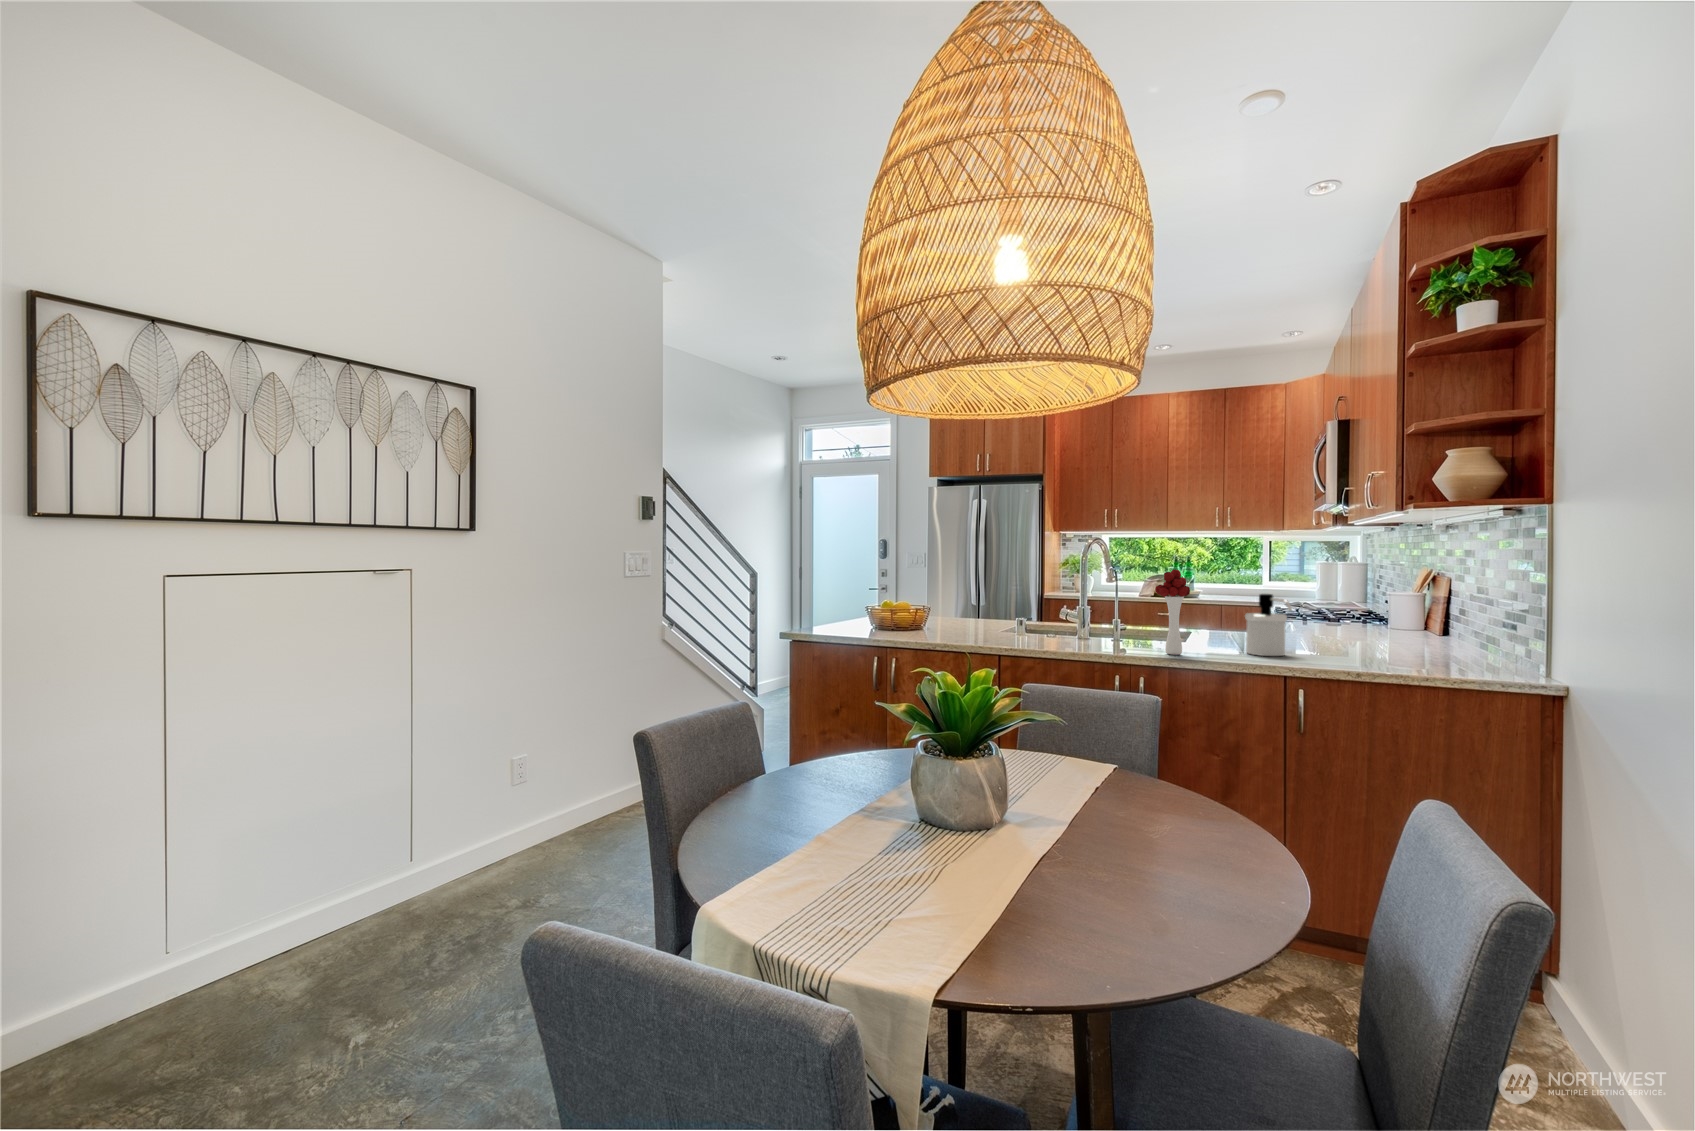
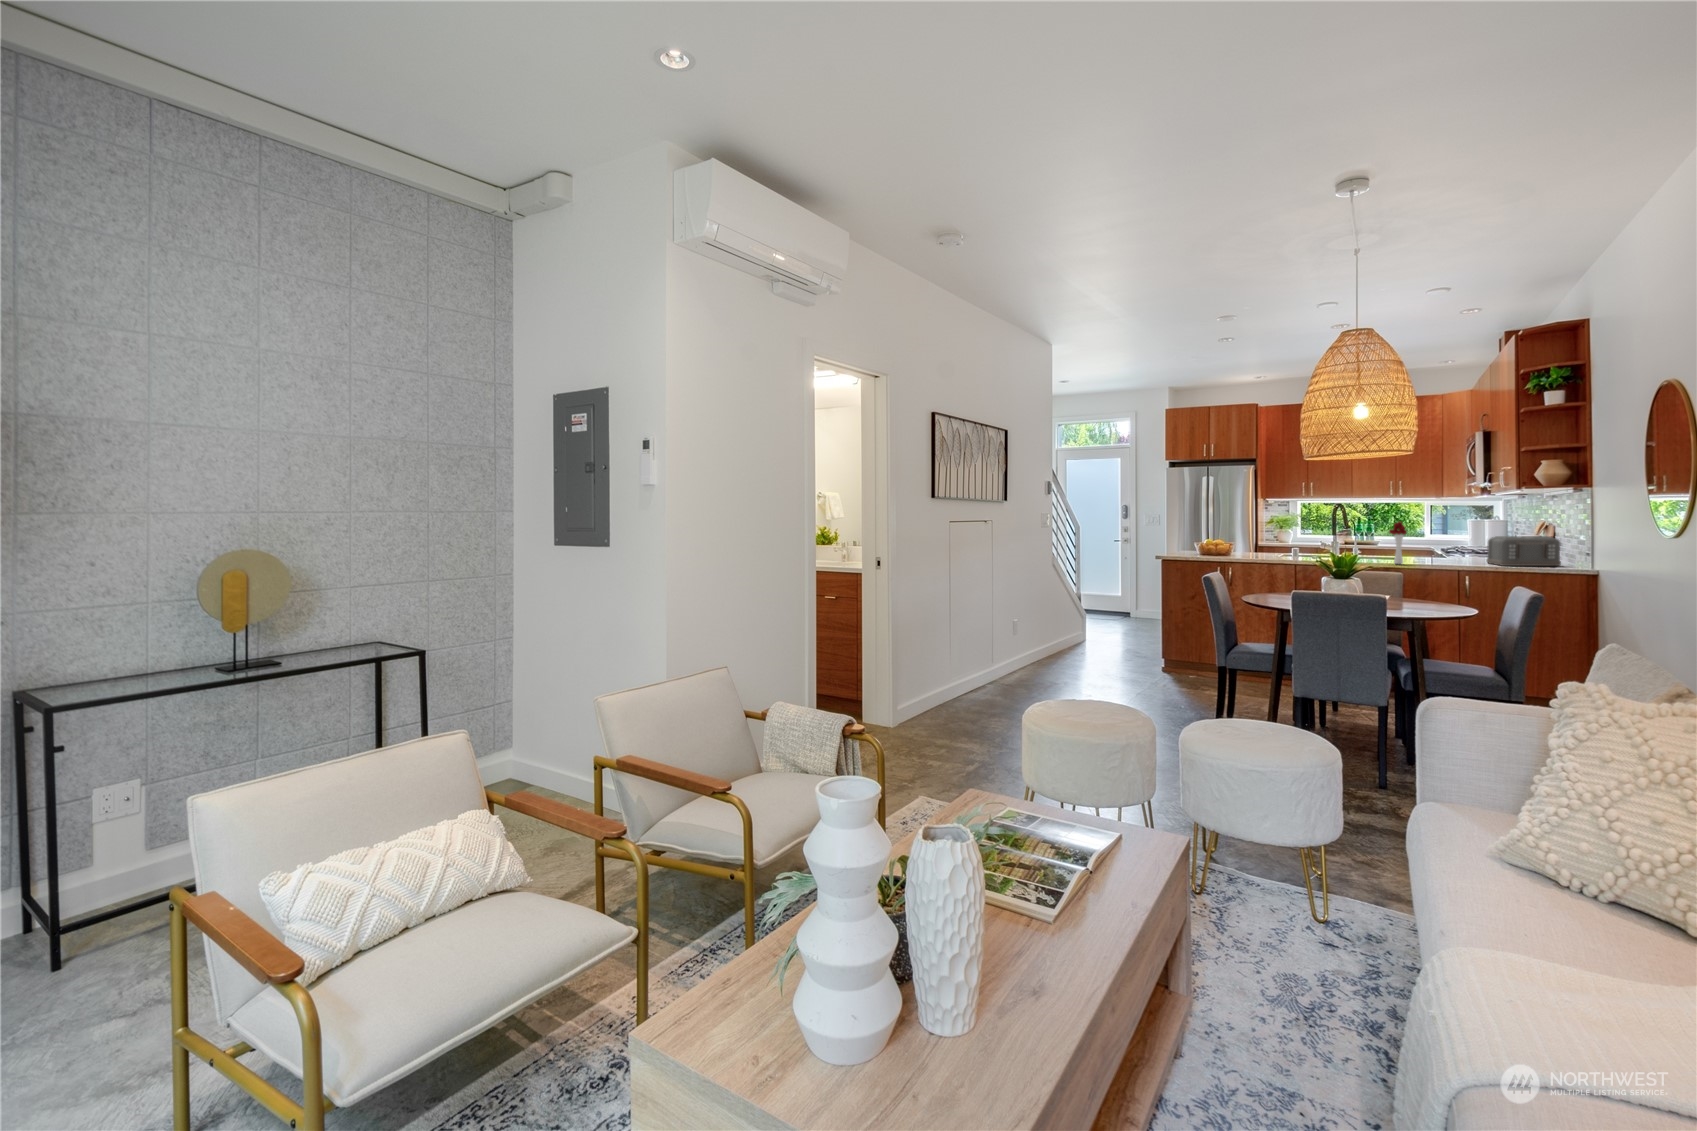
soap dispenser: present [1245,594,1292,656] -> none [1436,533,1462,564]
toaster: none [1340,602,1492,672] -> present [1486,536,1561,566]

